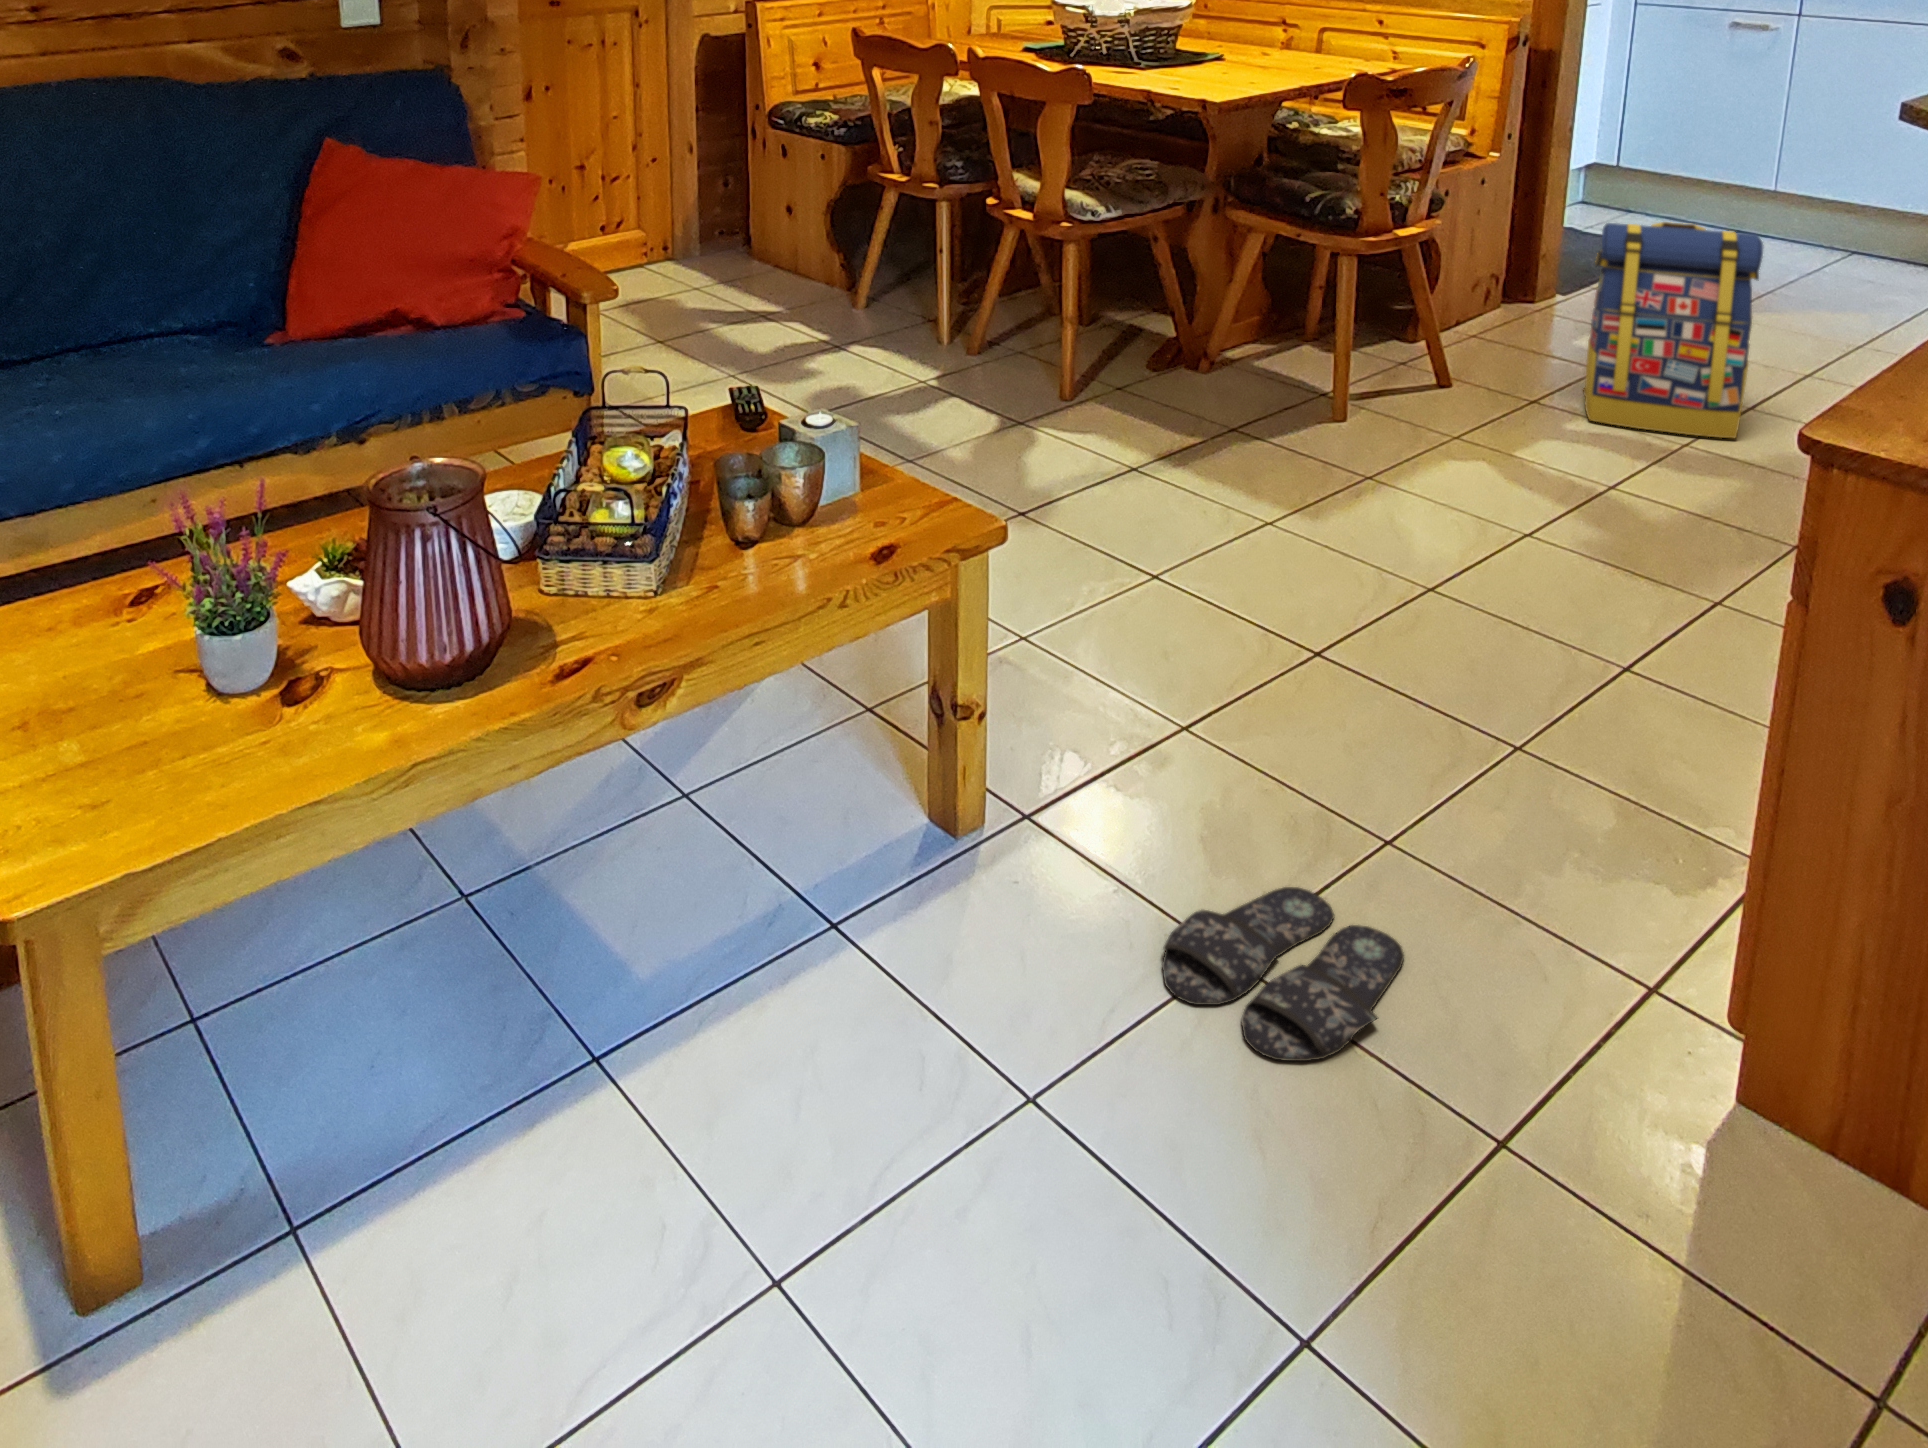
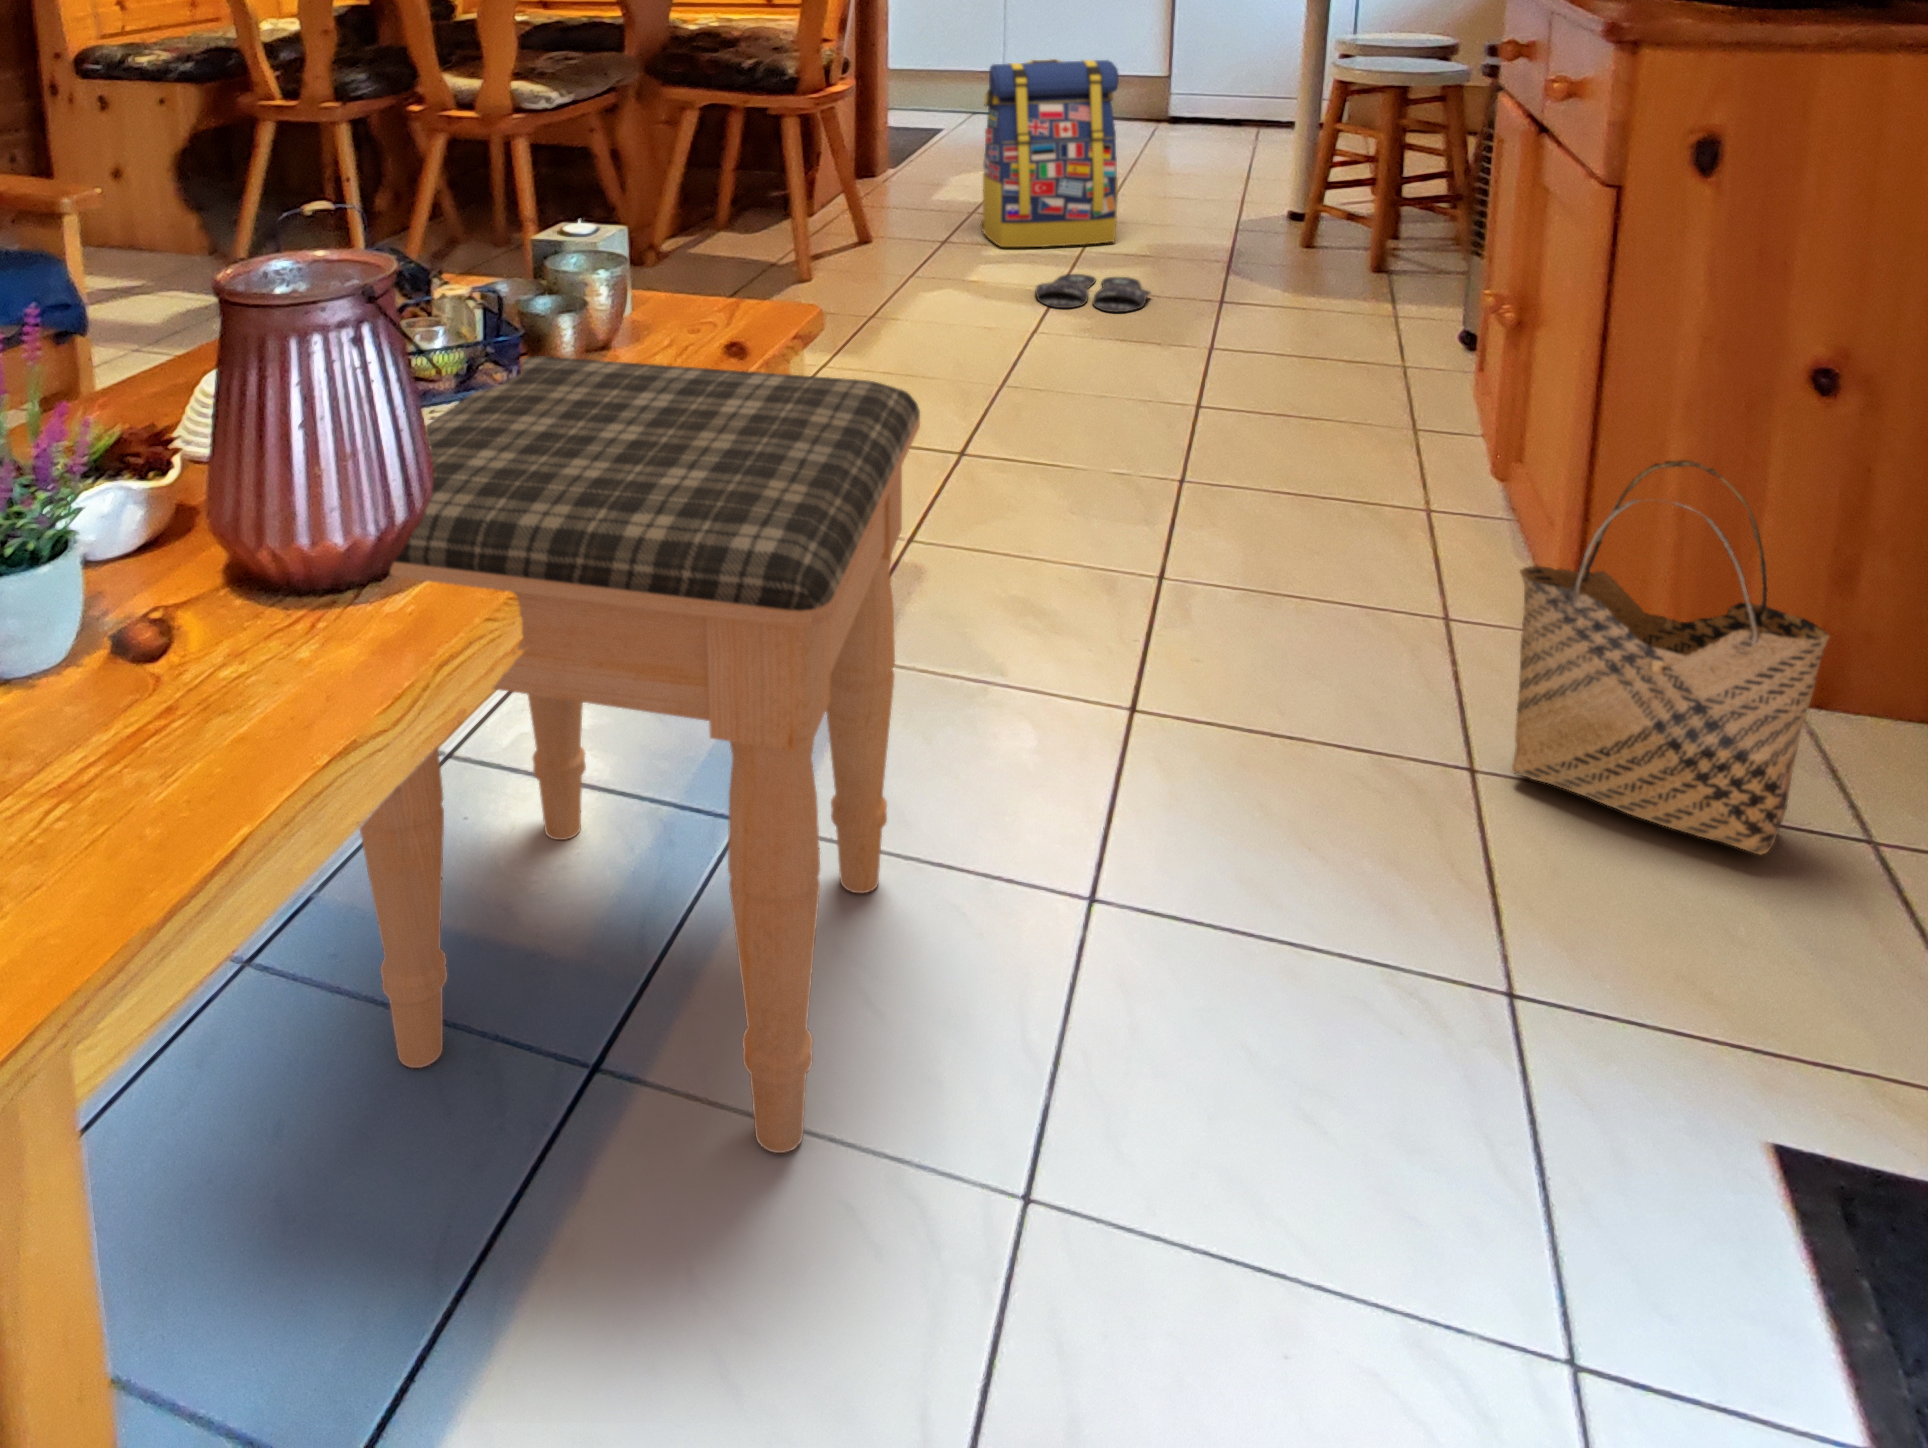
footstool: none [445,522,944,1159] -> present [360,356,920,1153]
woven basket: none [1542,886,1842,1318] -> present [1512,460,1829,854]
slippers: present [1162,887,1404,1061] -> present [1036,274,1151,312]

